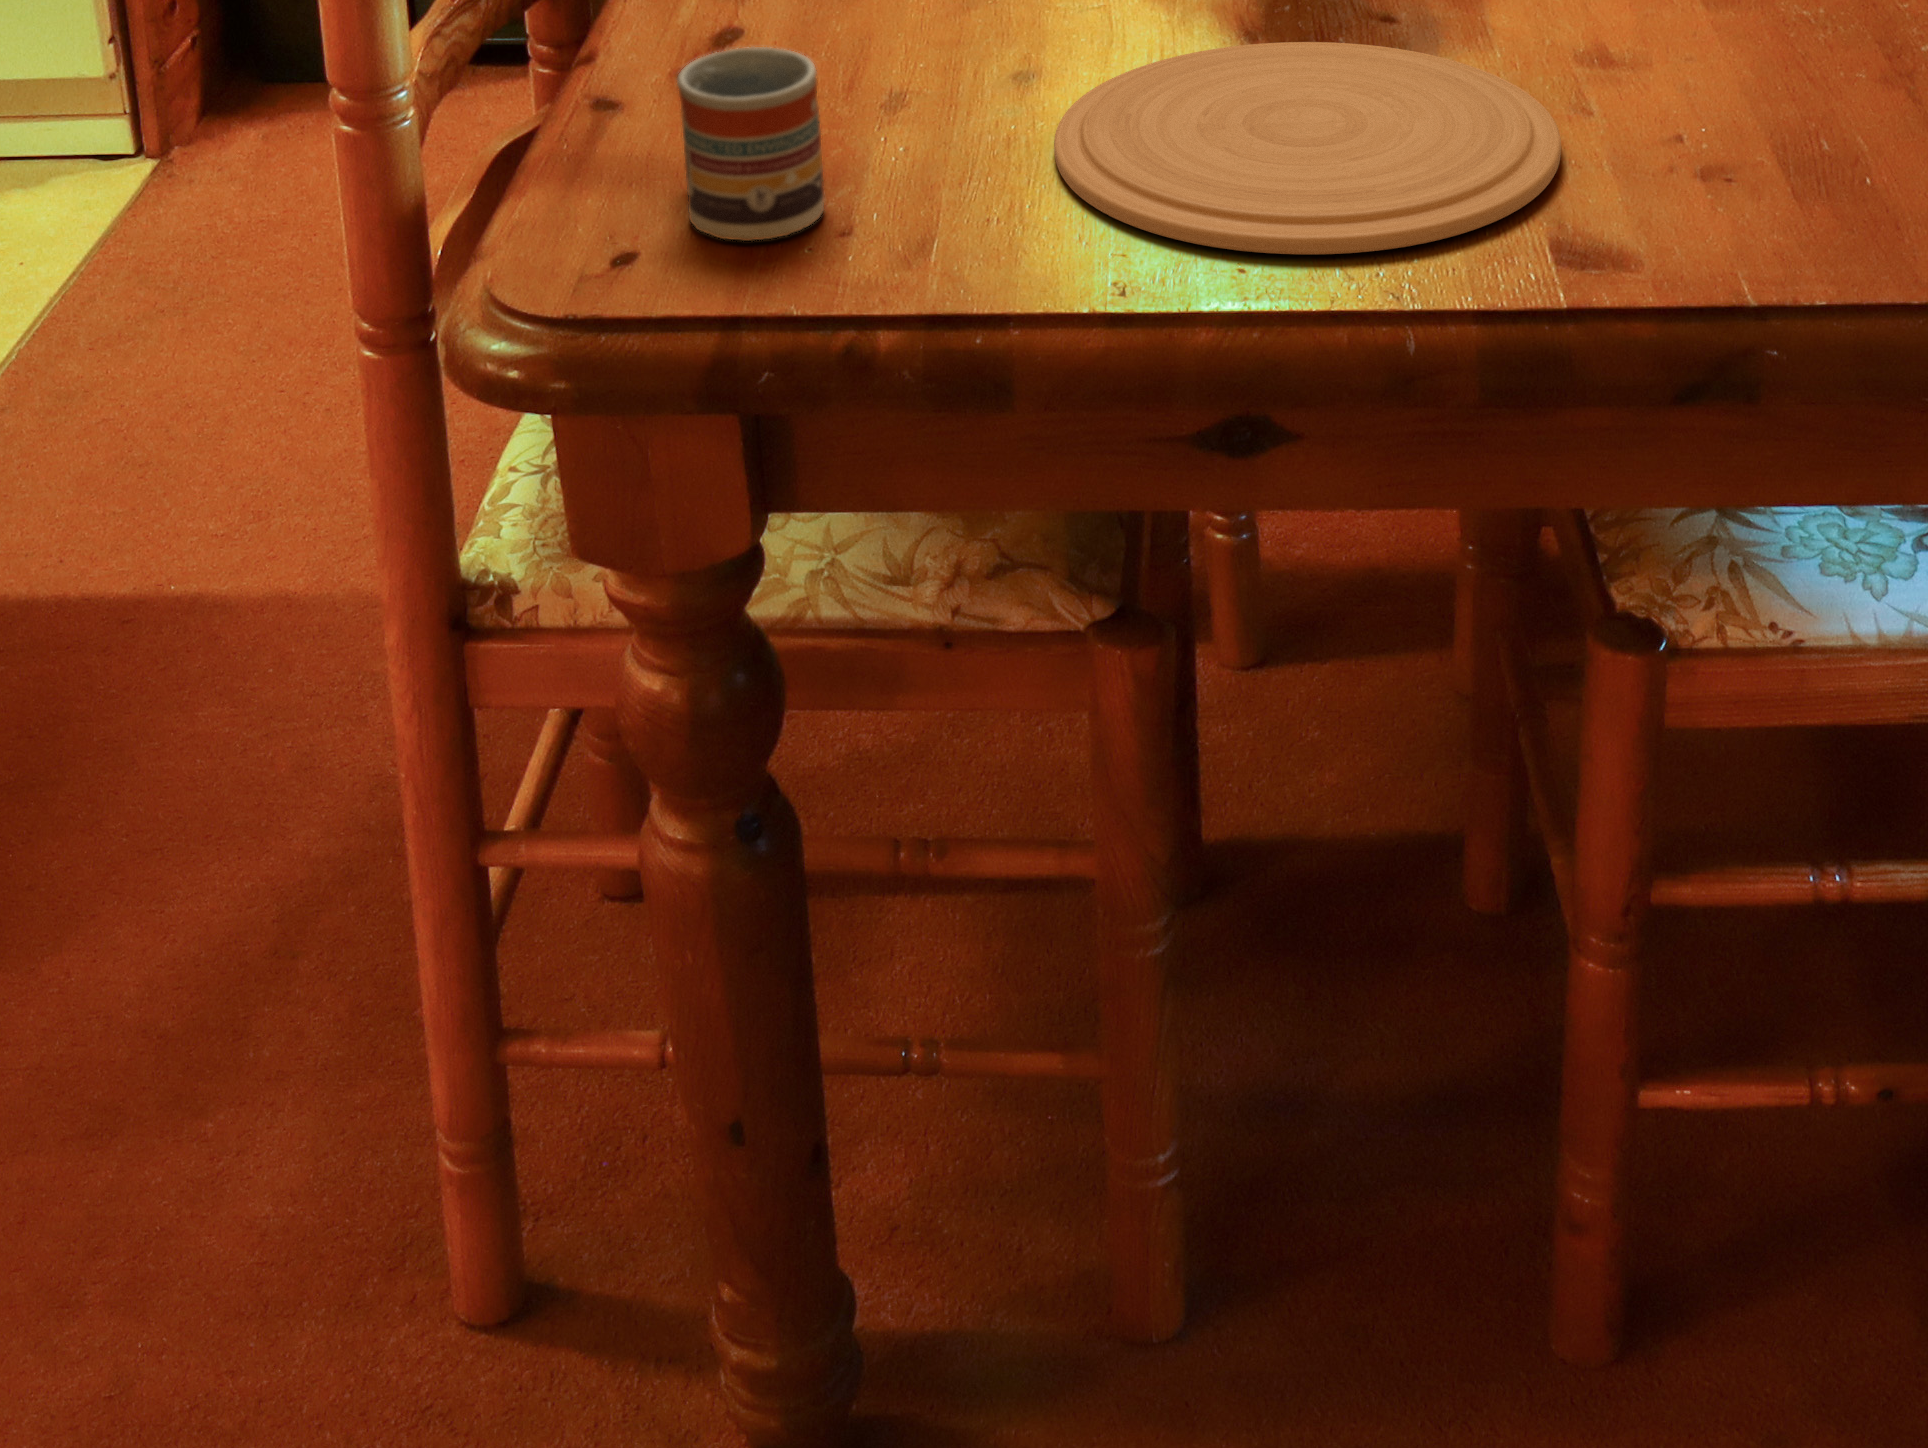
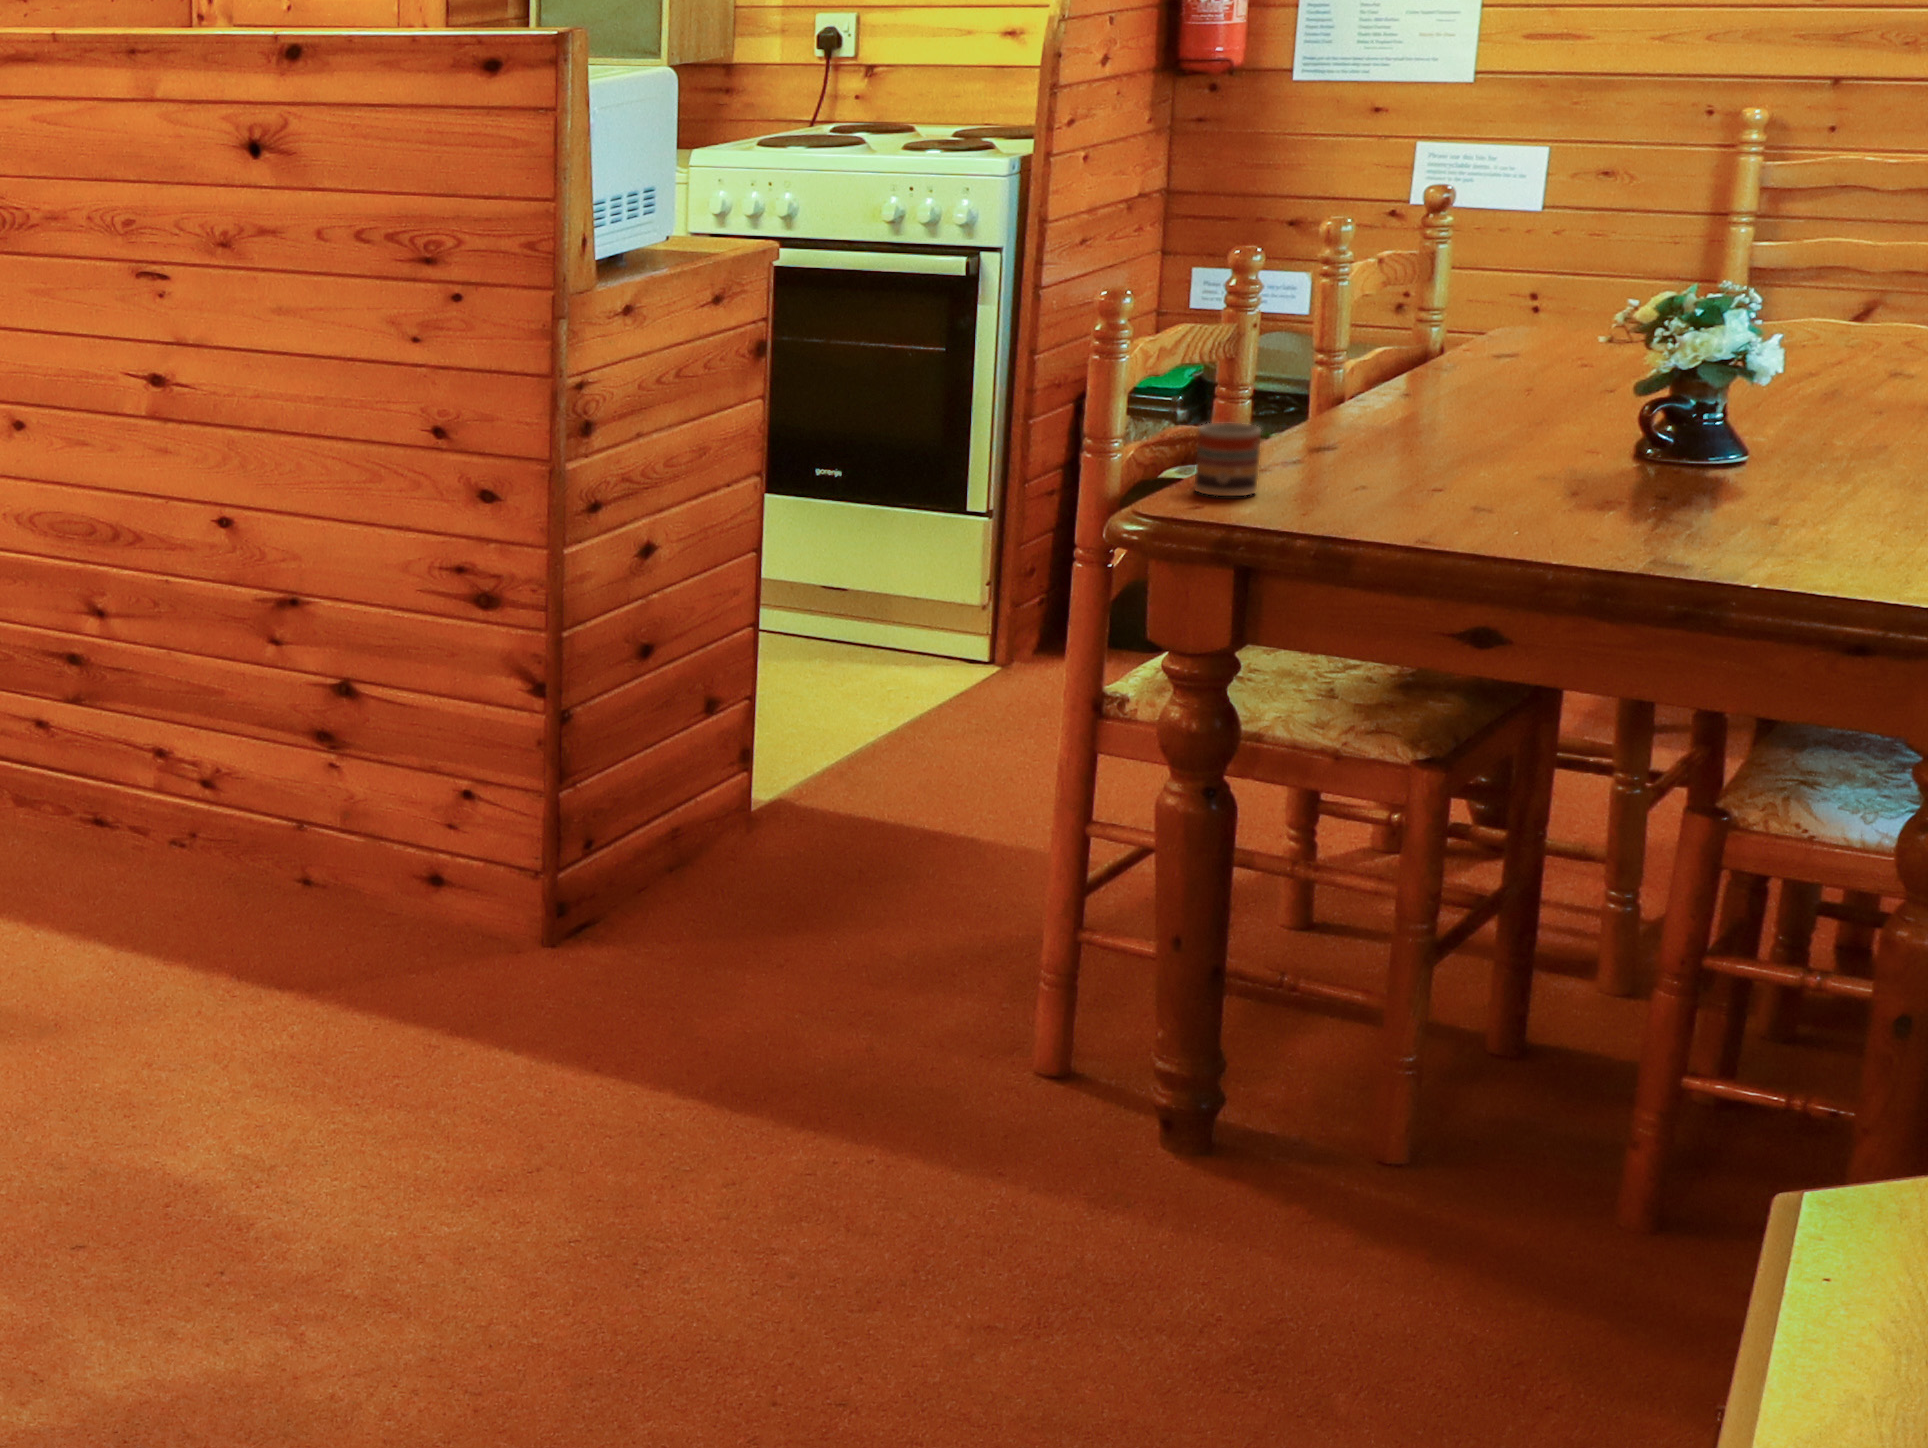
plate: present [1054,42,1561,254] -> none [1371,476,1628,530]

